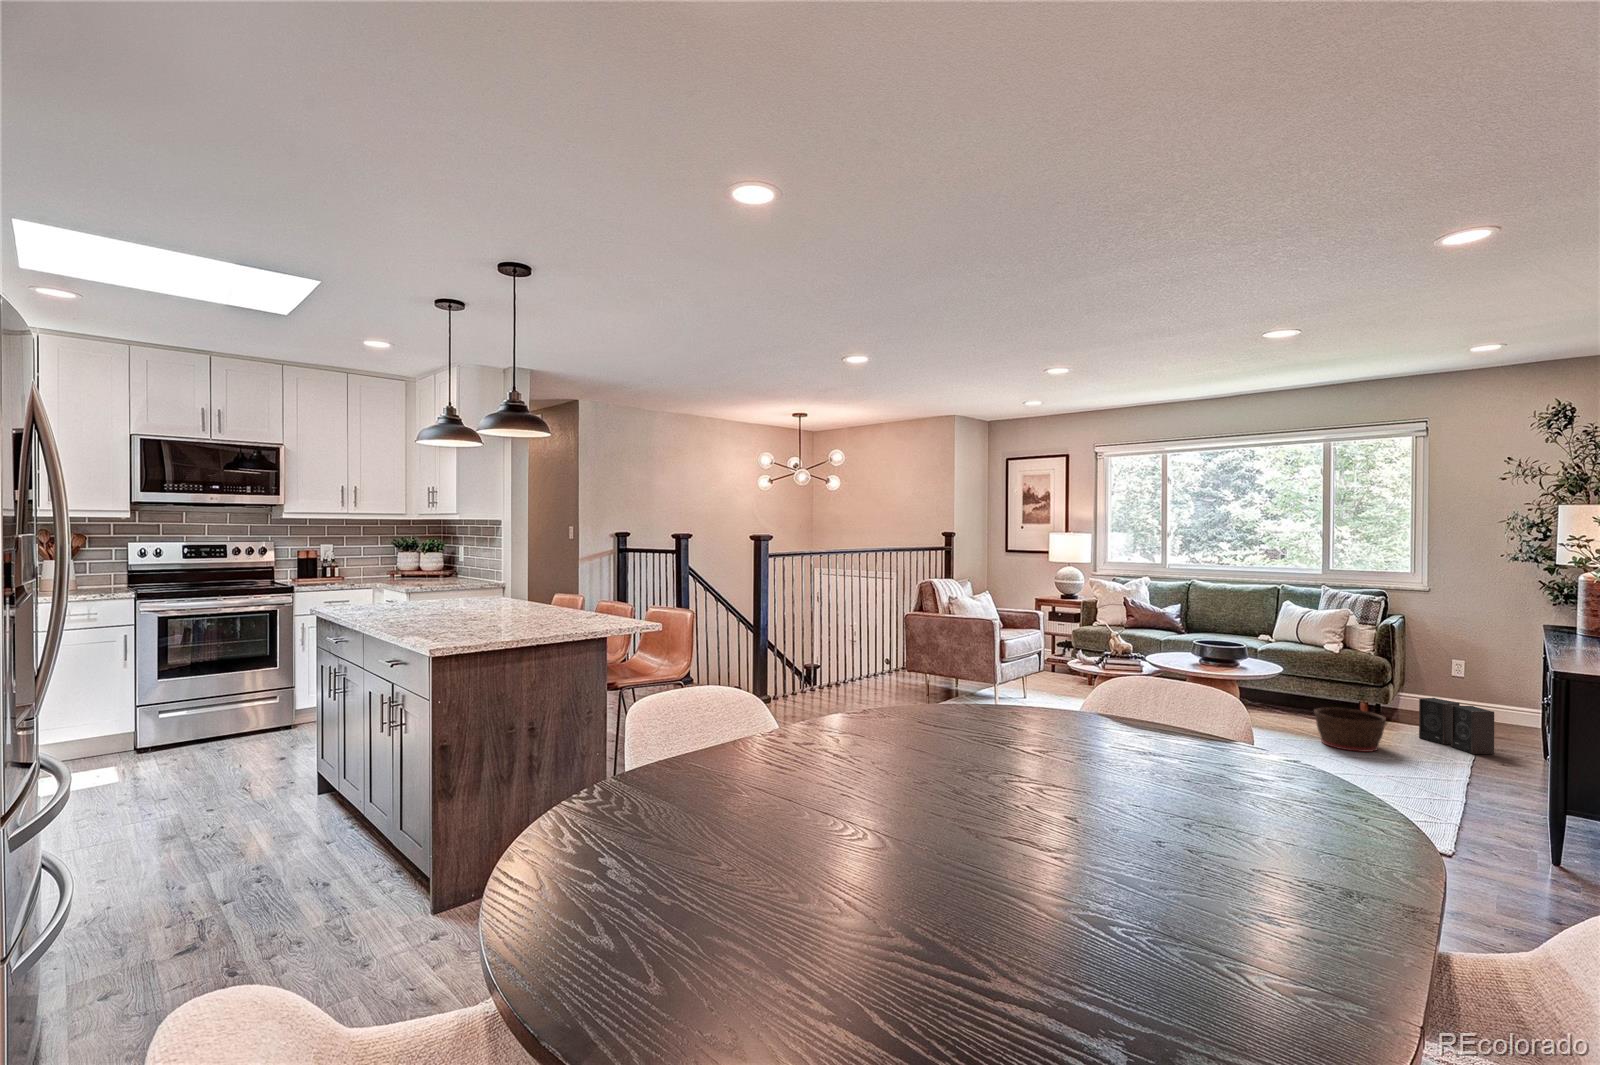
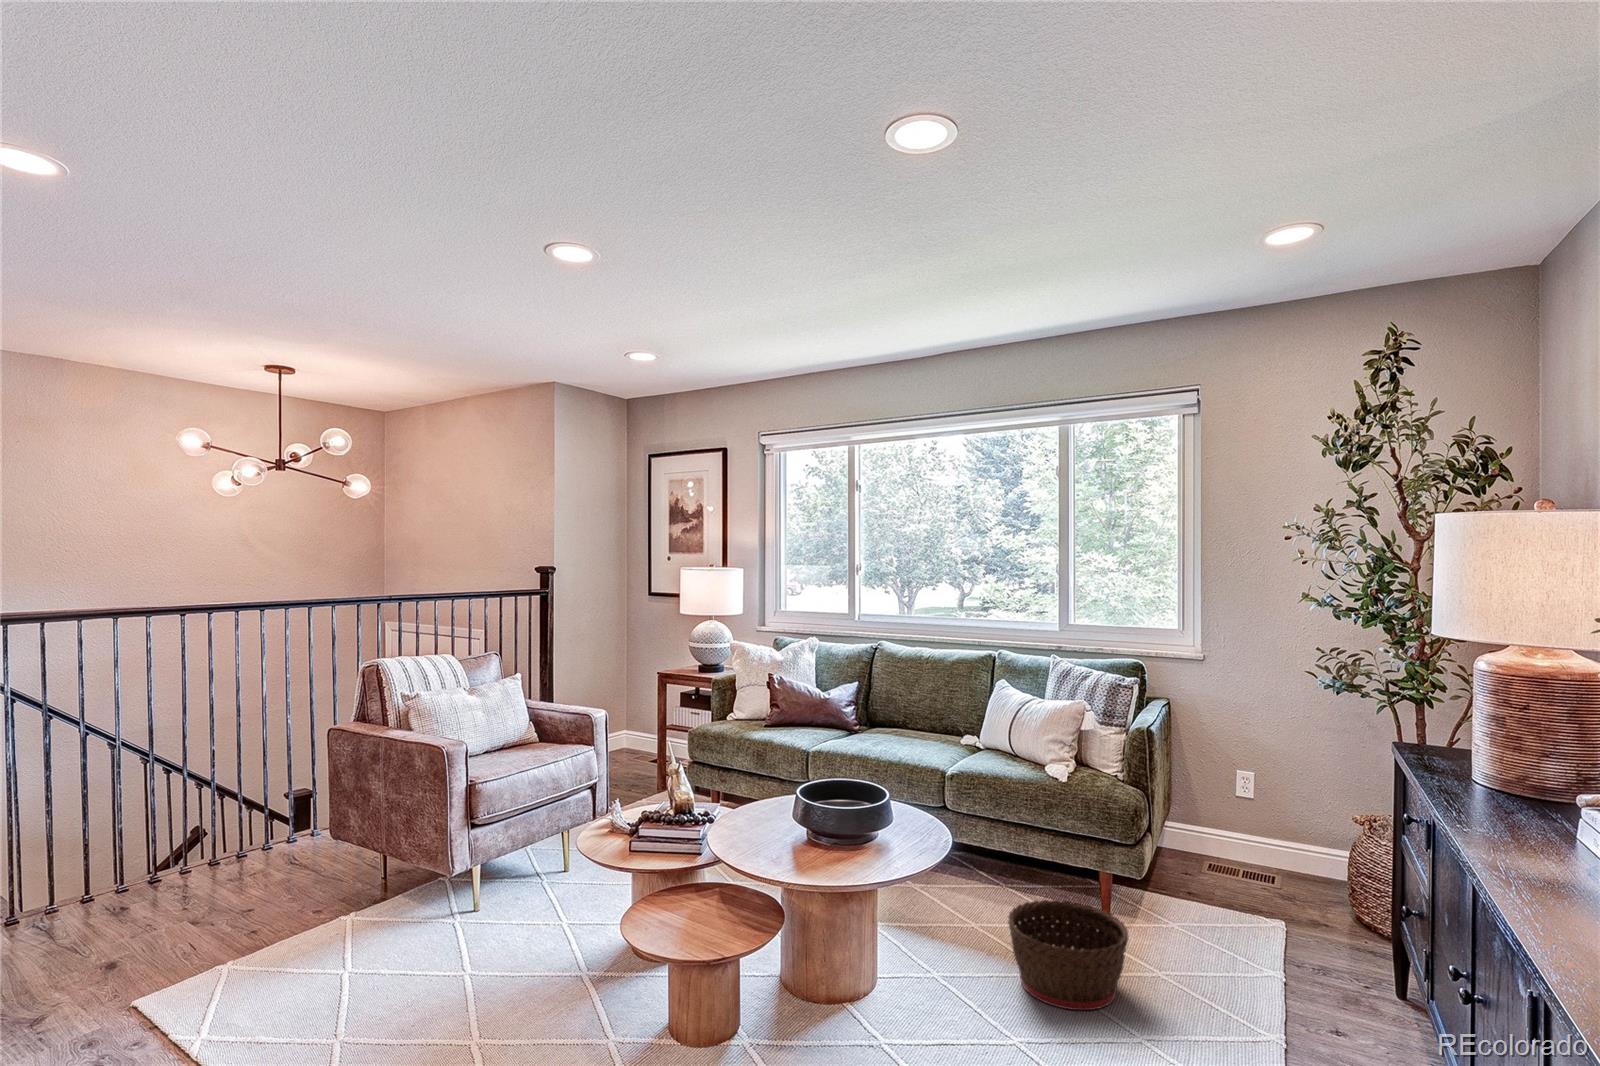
speaker: present [1419,698,1494,754] -> none [1188,866,1311,995]

